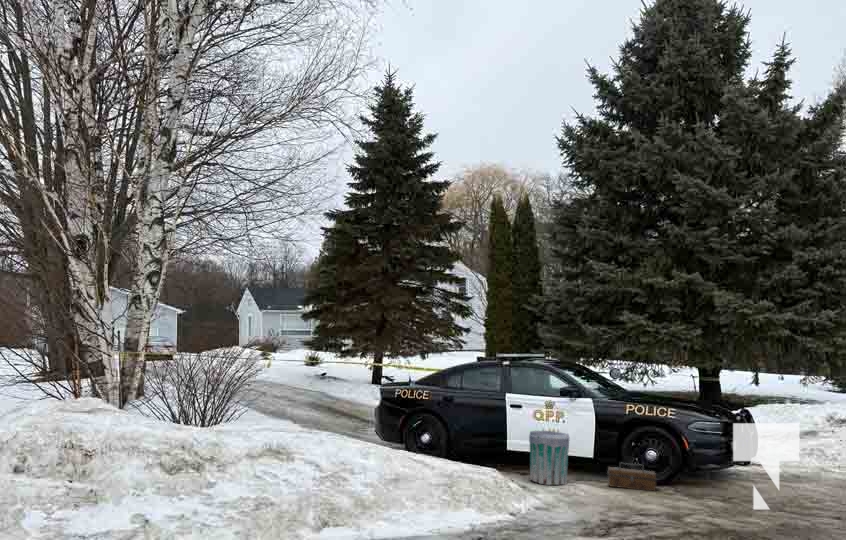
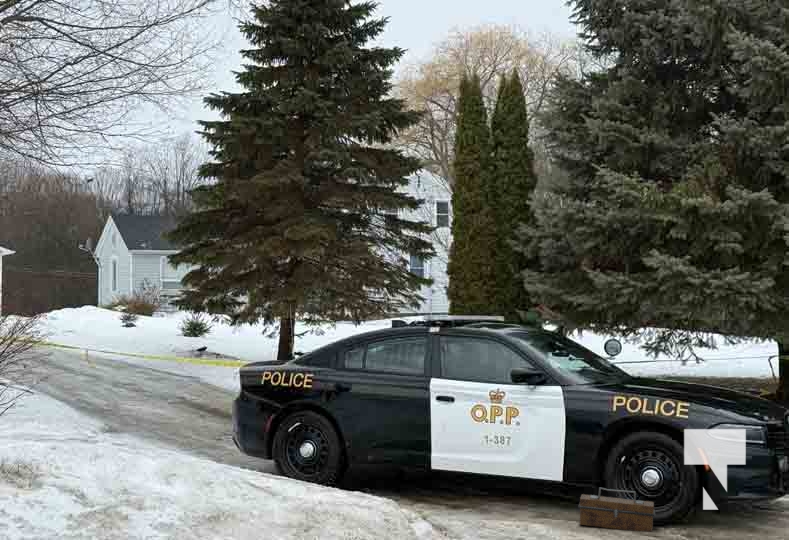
trash can: present [529,431,569,485] -> none [458,437,522,523]

